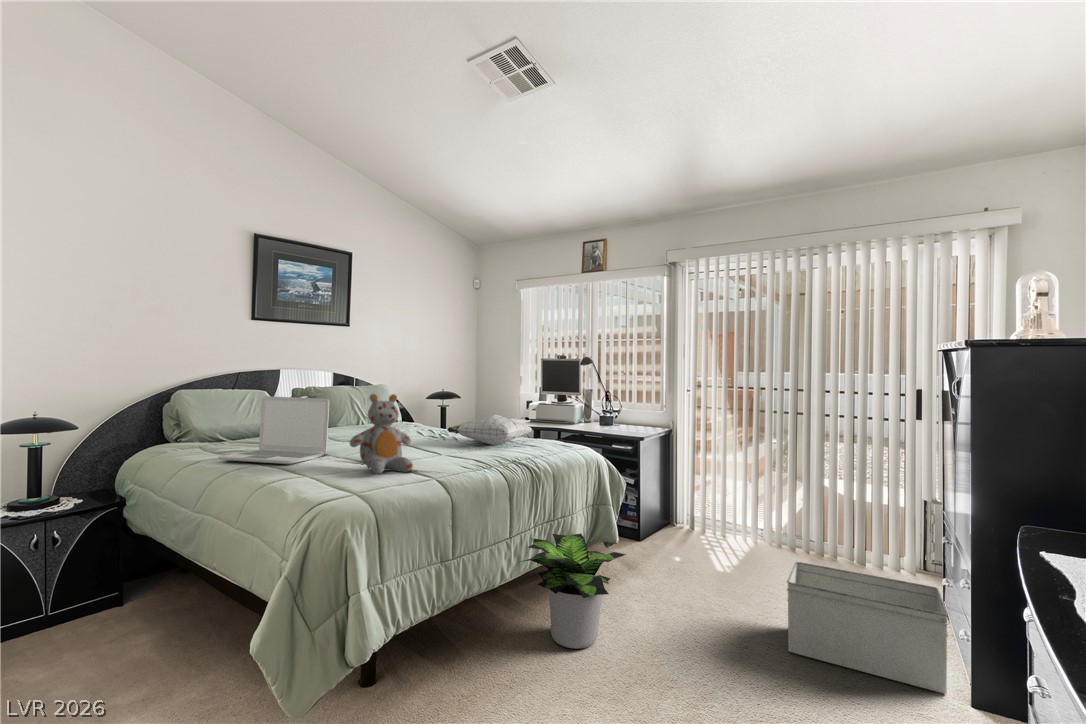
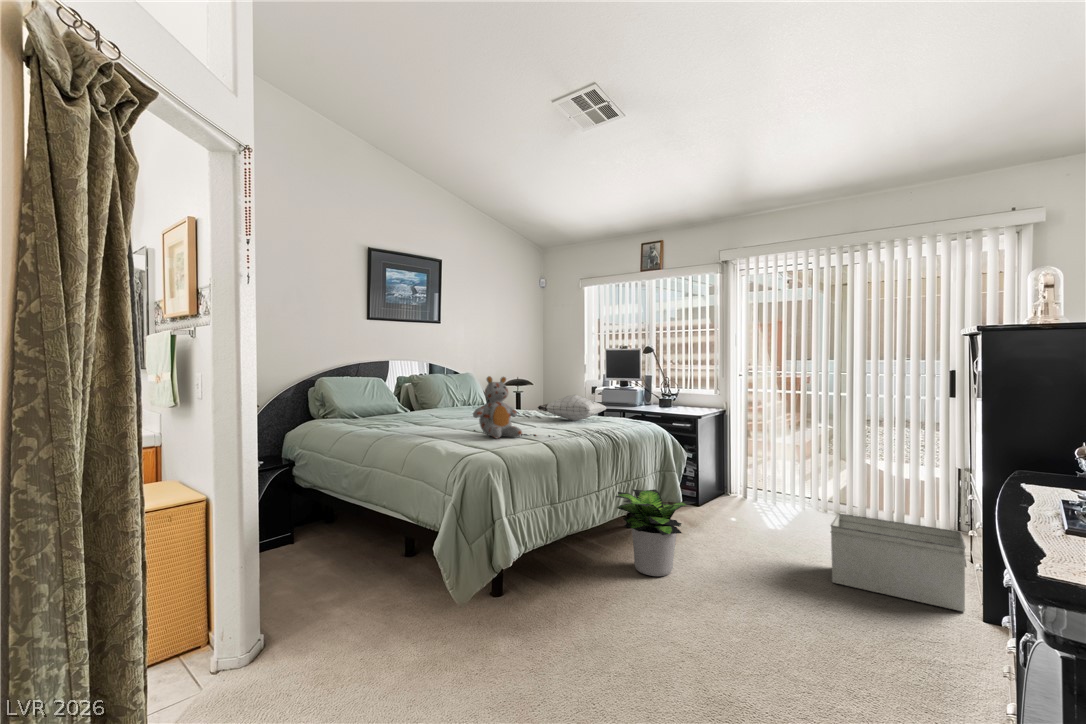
laptop: present [218,396,329,464] -> none [367,381,447,432]

